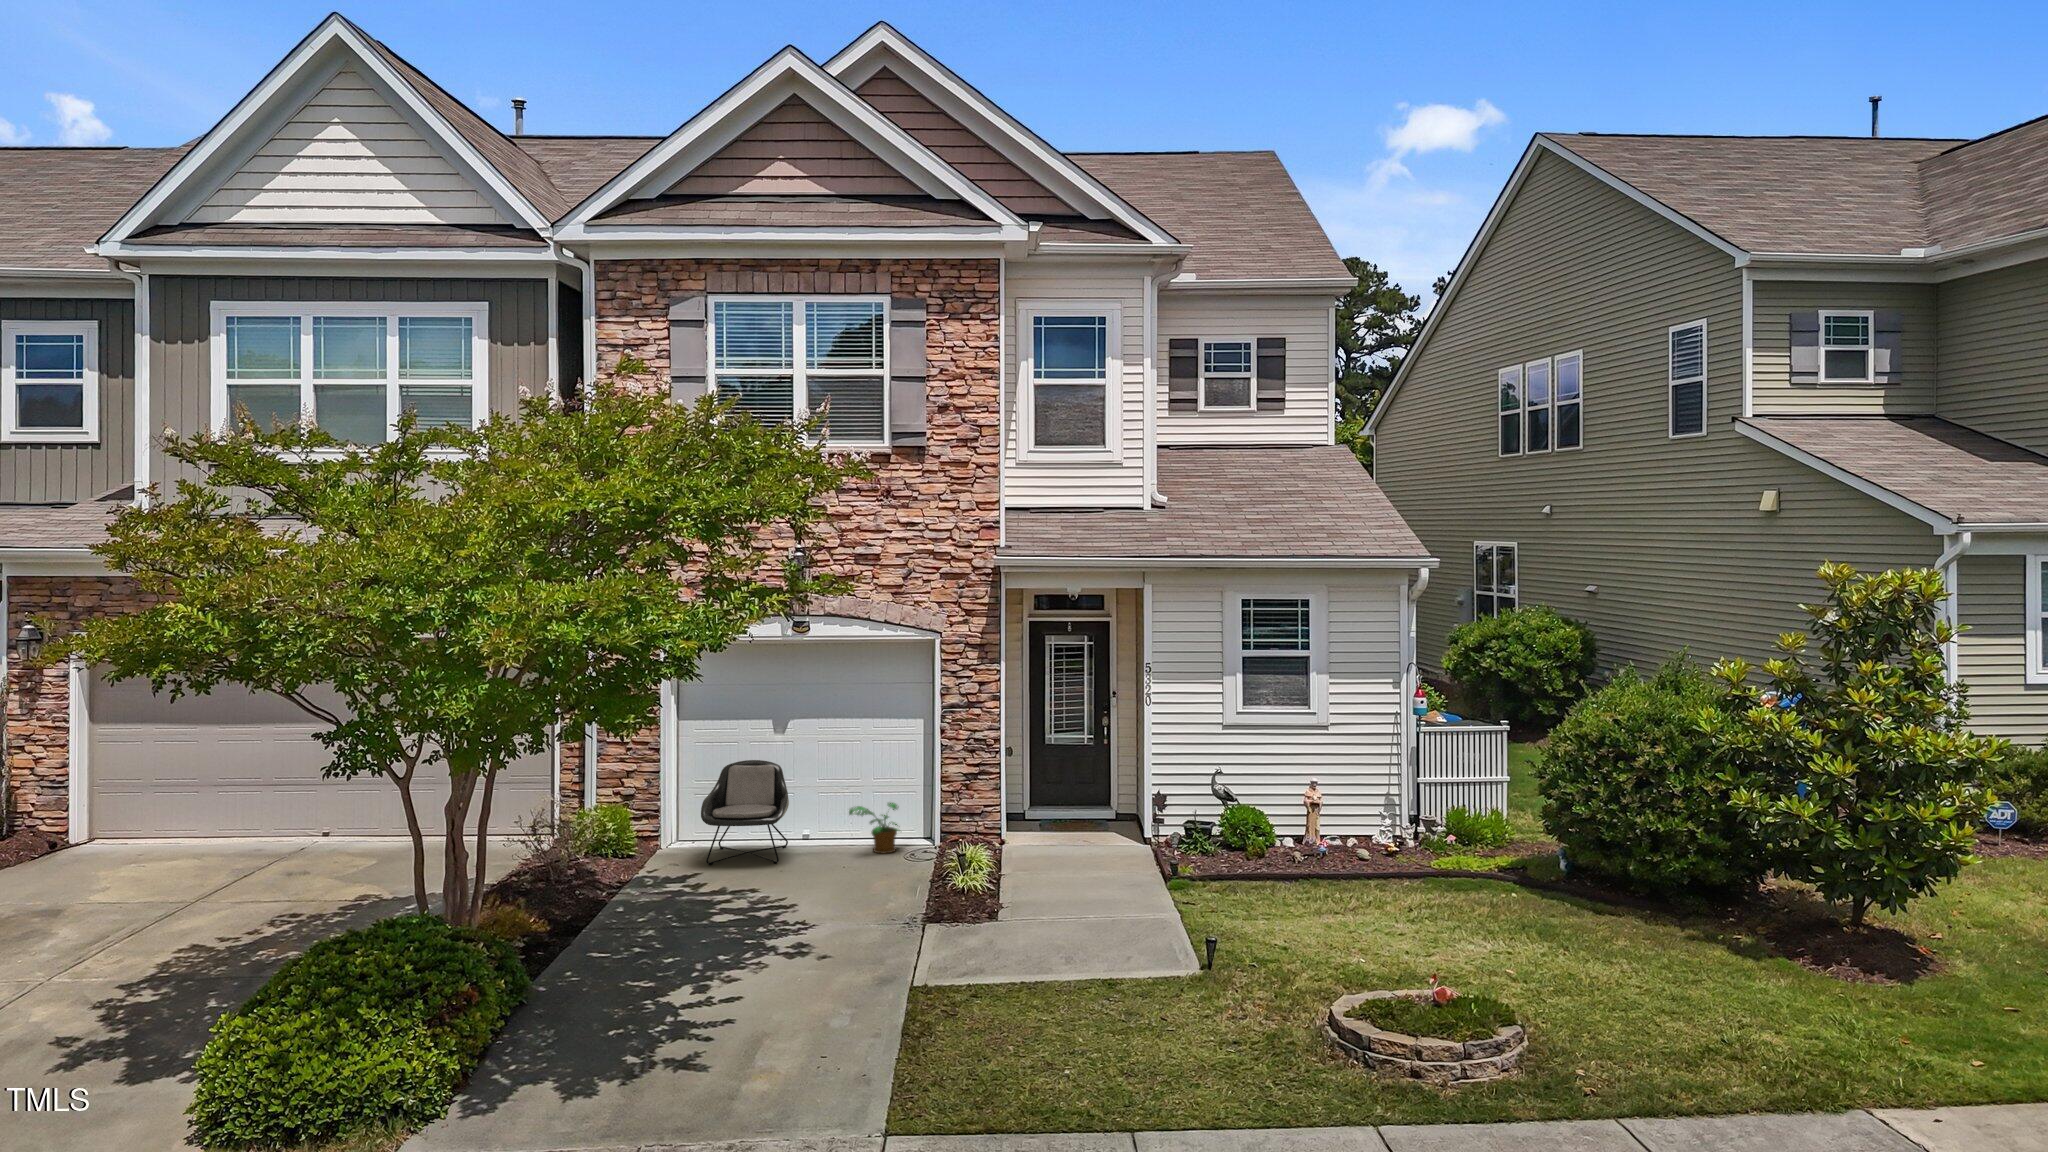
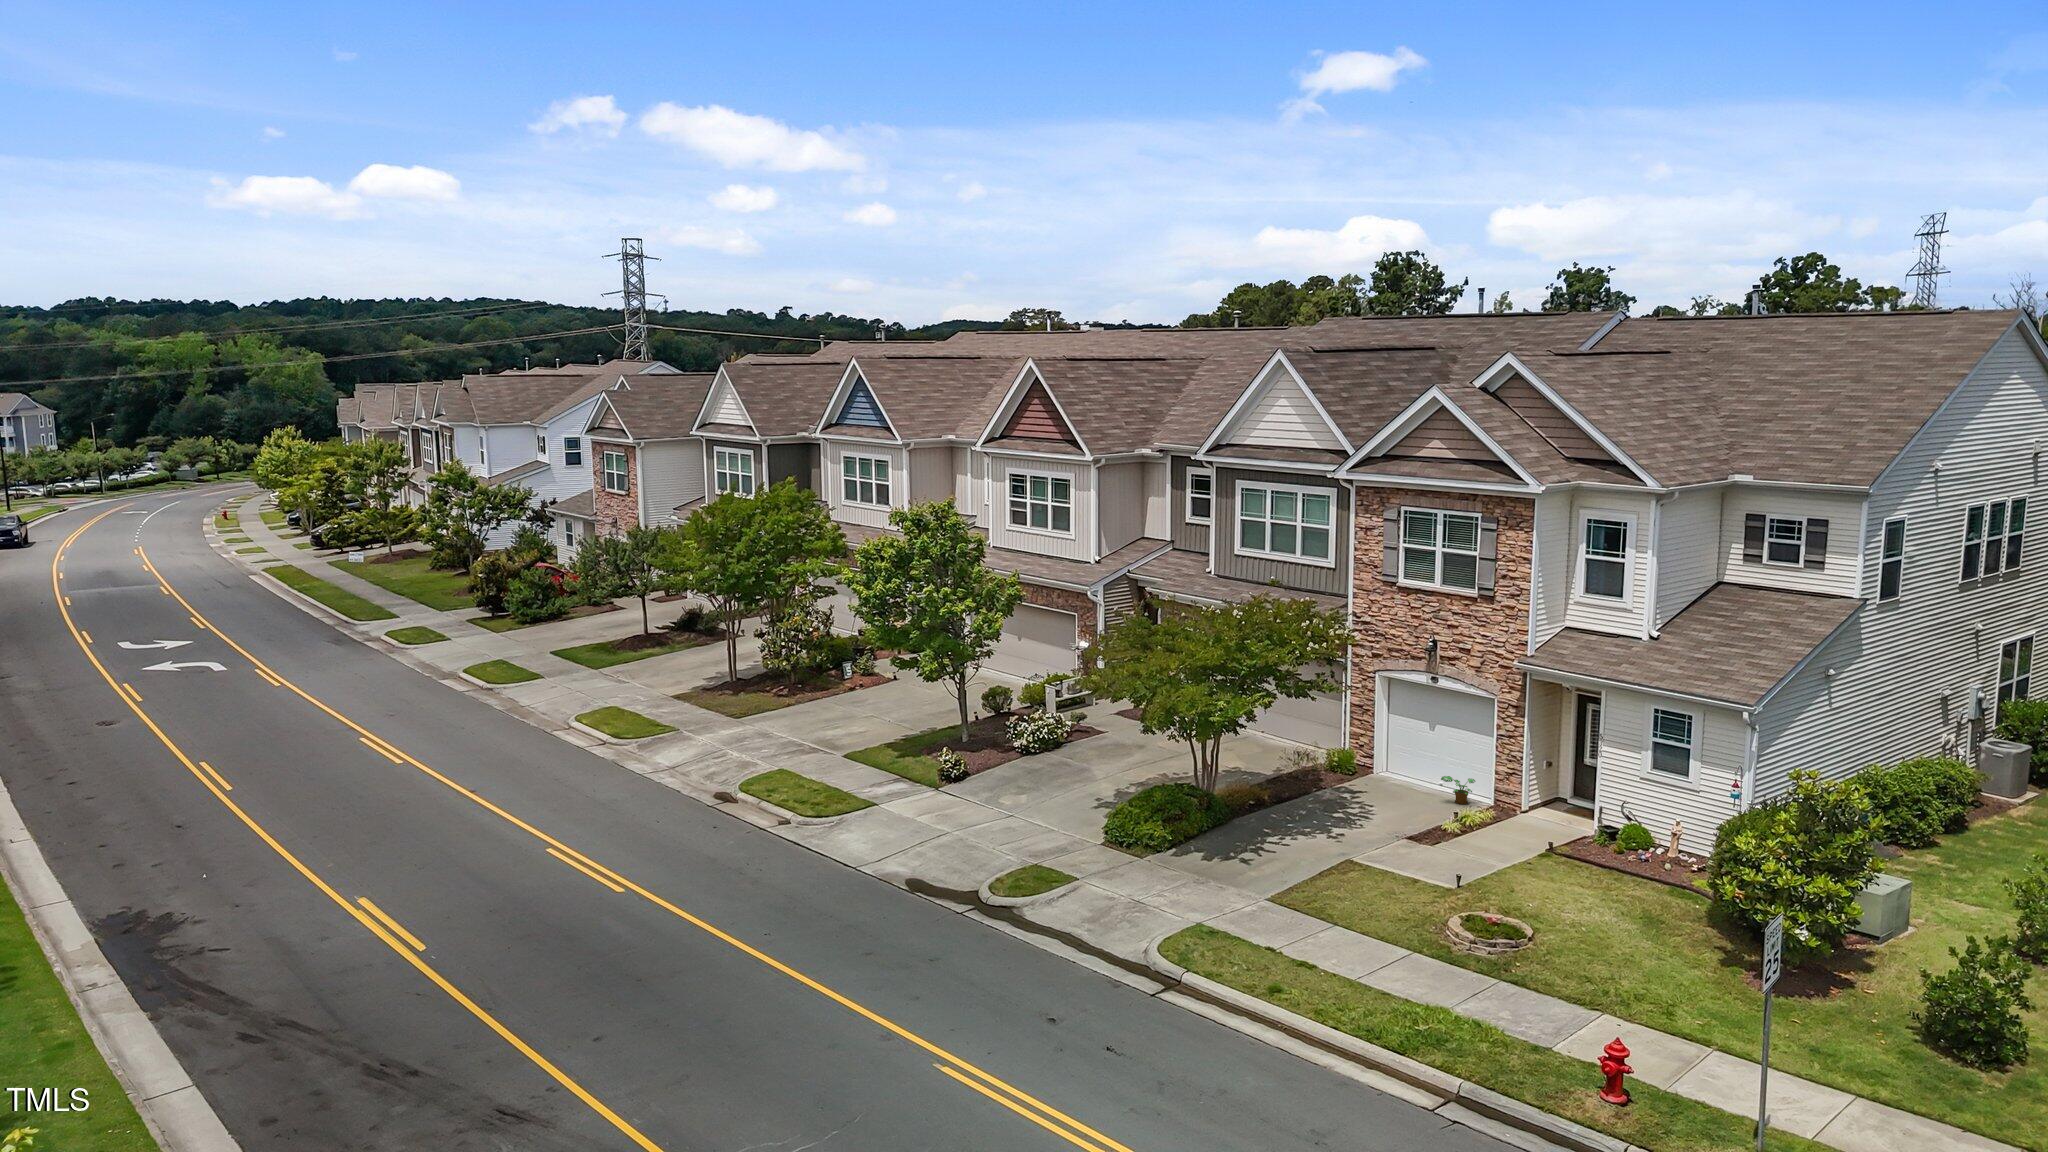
lounge chair: present [701,760,789,865] -> none [1376,740,1427,794]

